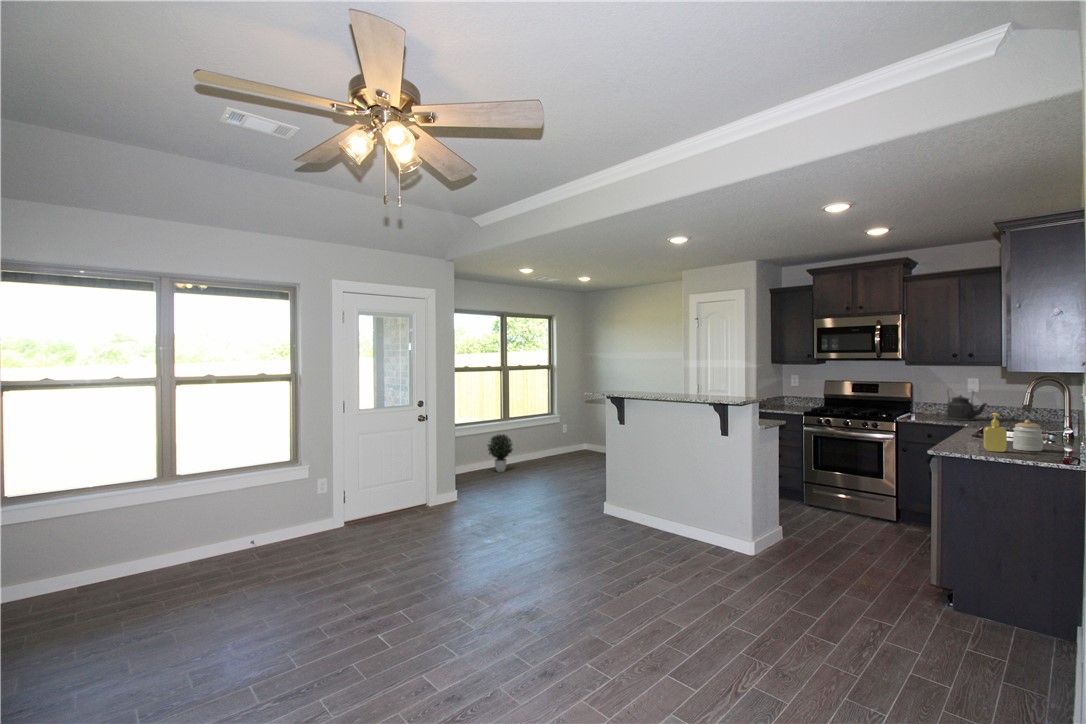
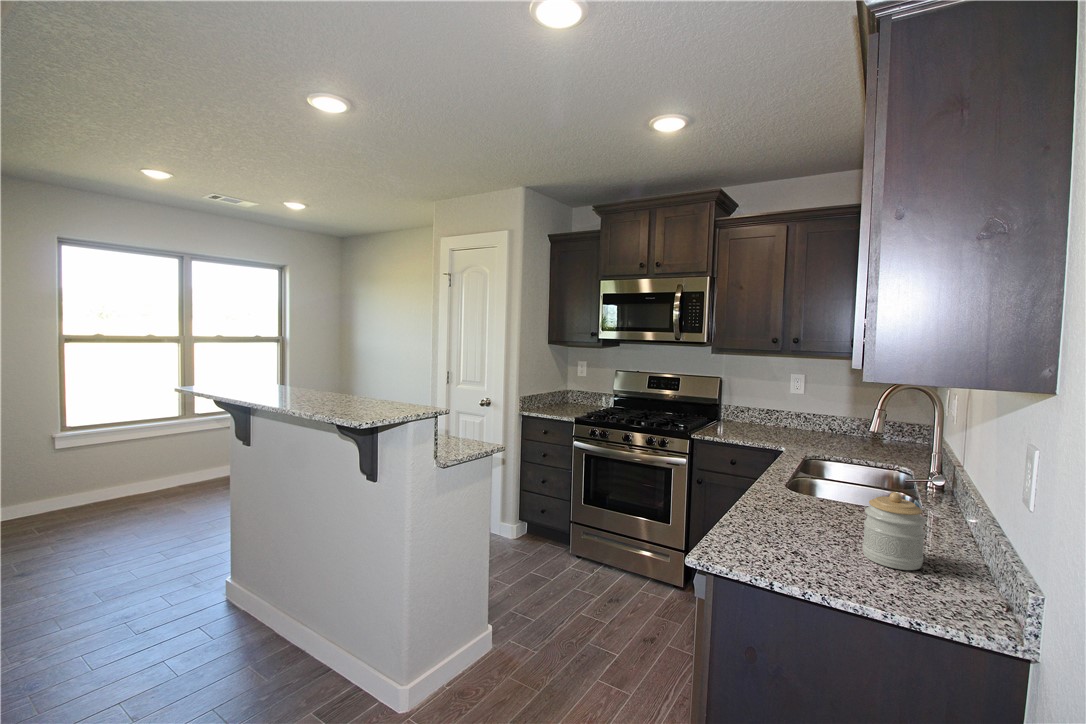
kettle: present [947,391,987,421] -> none [759,390,814,440]
soap dispenser: present [983,413,1007,452] -> none [806,483,857,580]
potted plant: present [488,434,513,472] -> none [139,439,190,498]

